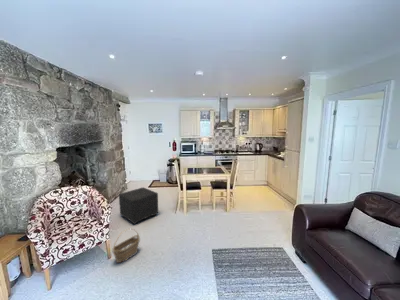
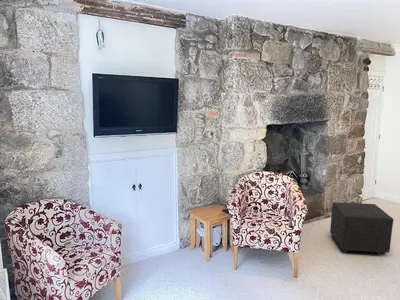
basket: present [113,234,140,263] -> none [299,245,338,284]

